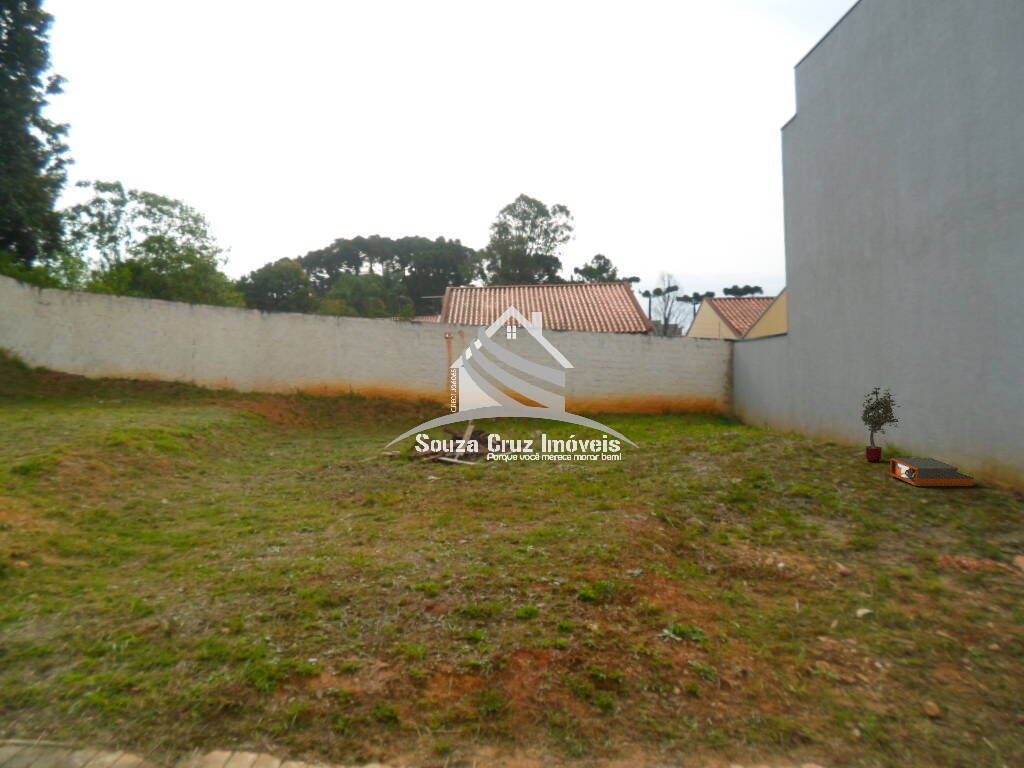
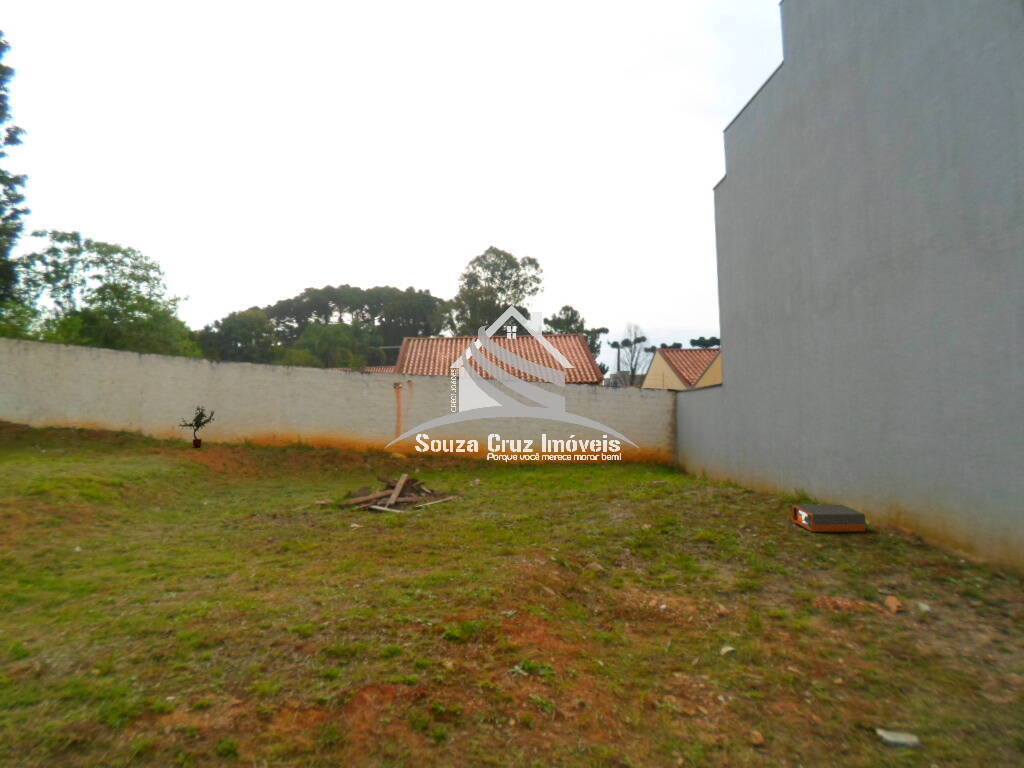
potted tree: present [861,388,900,462] -> present [179,406,214,447]

